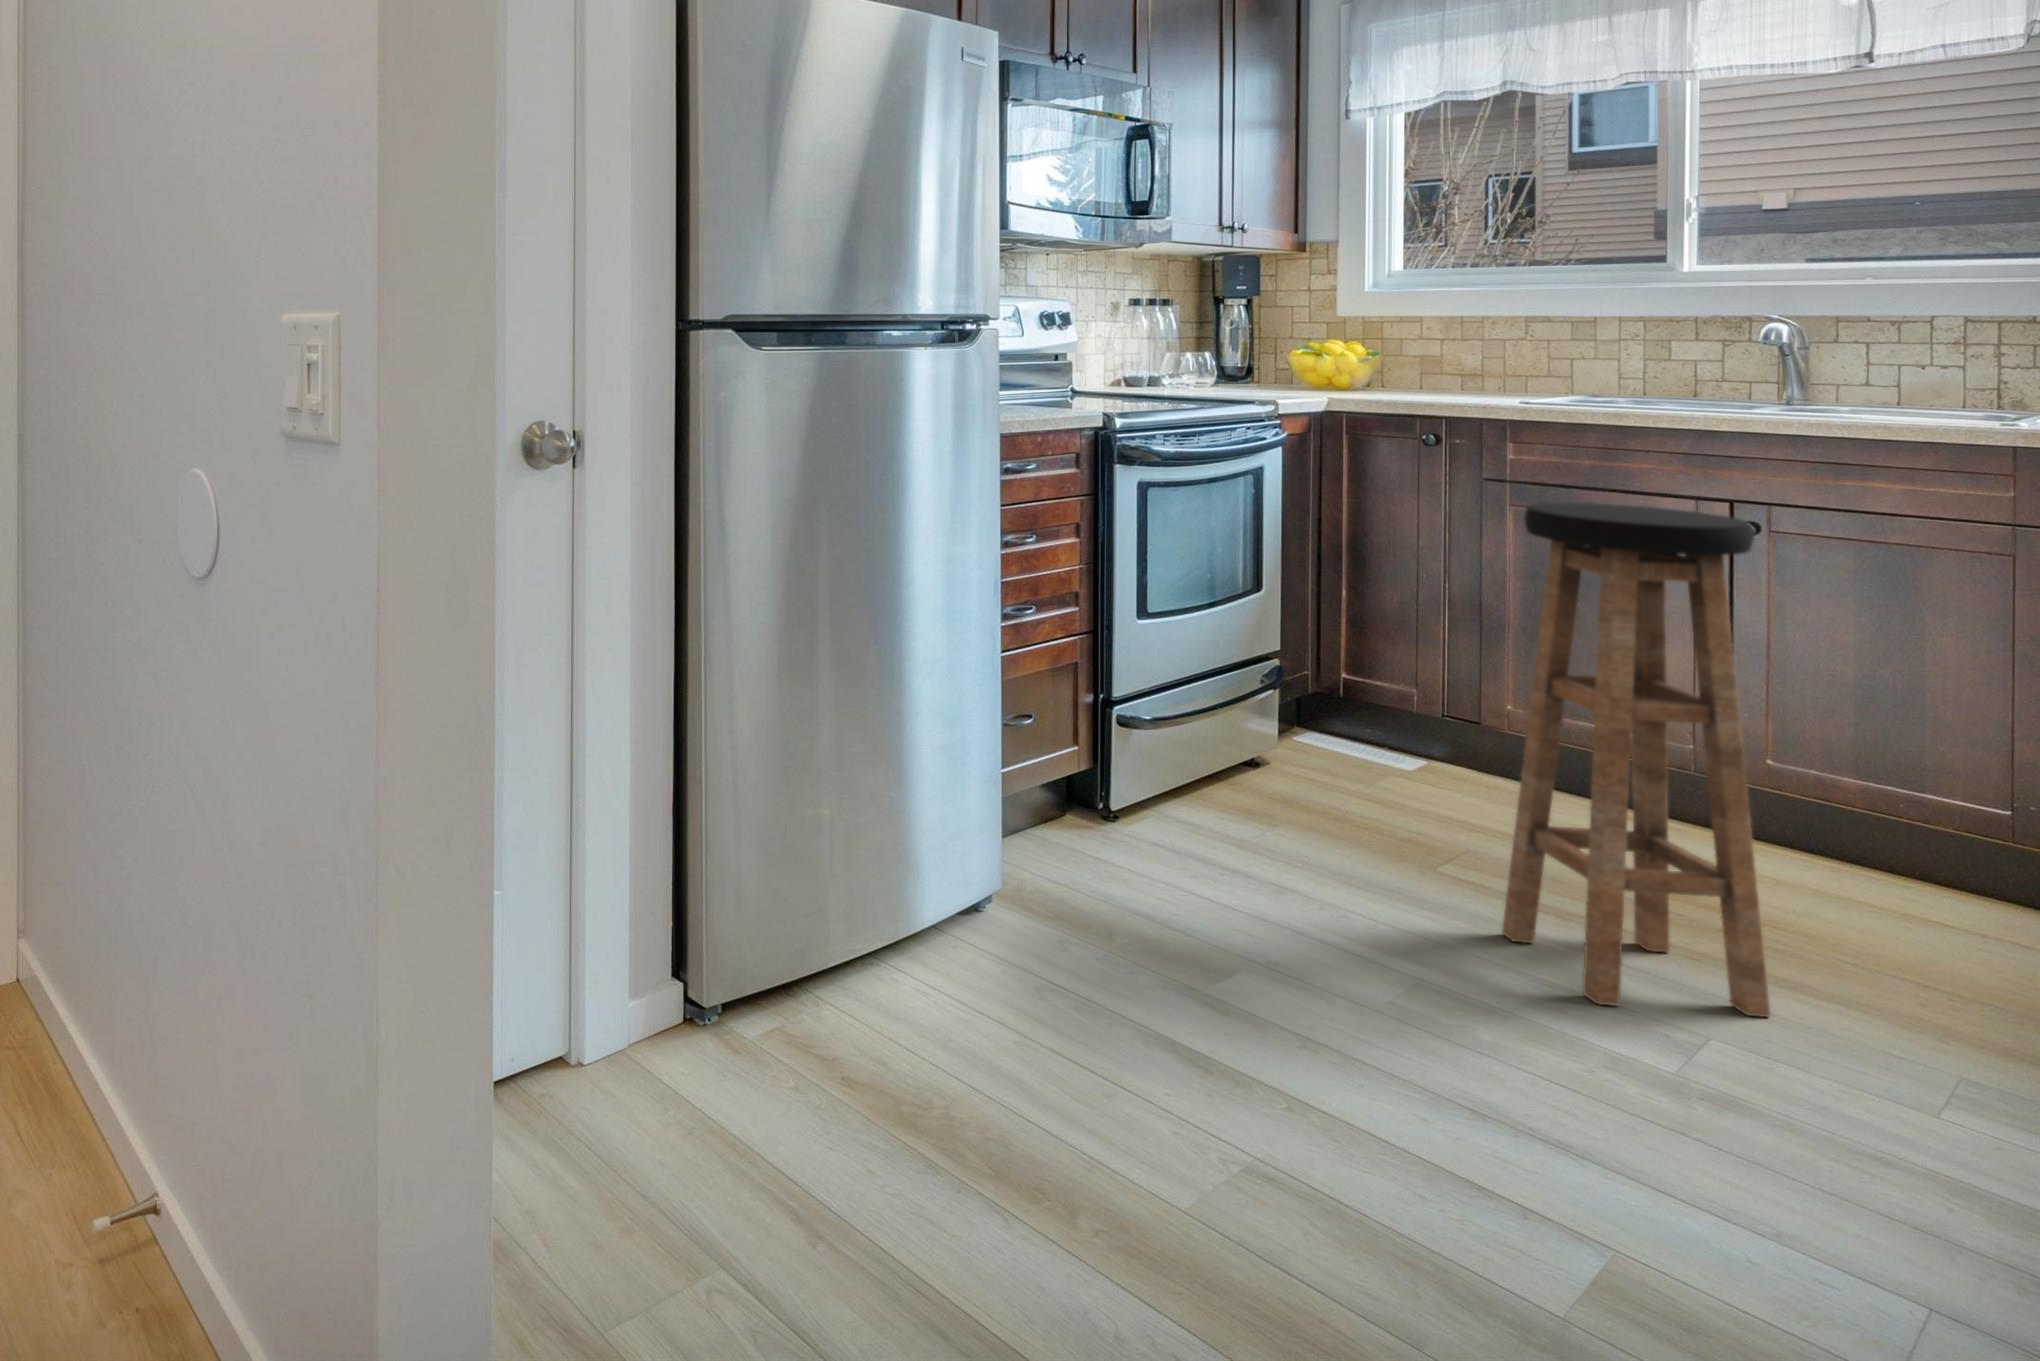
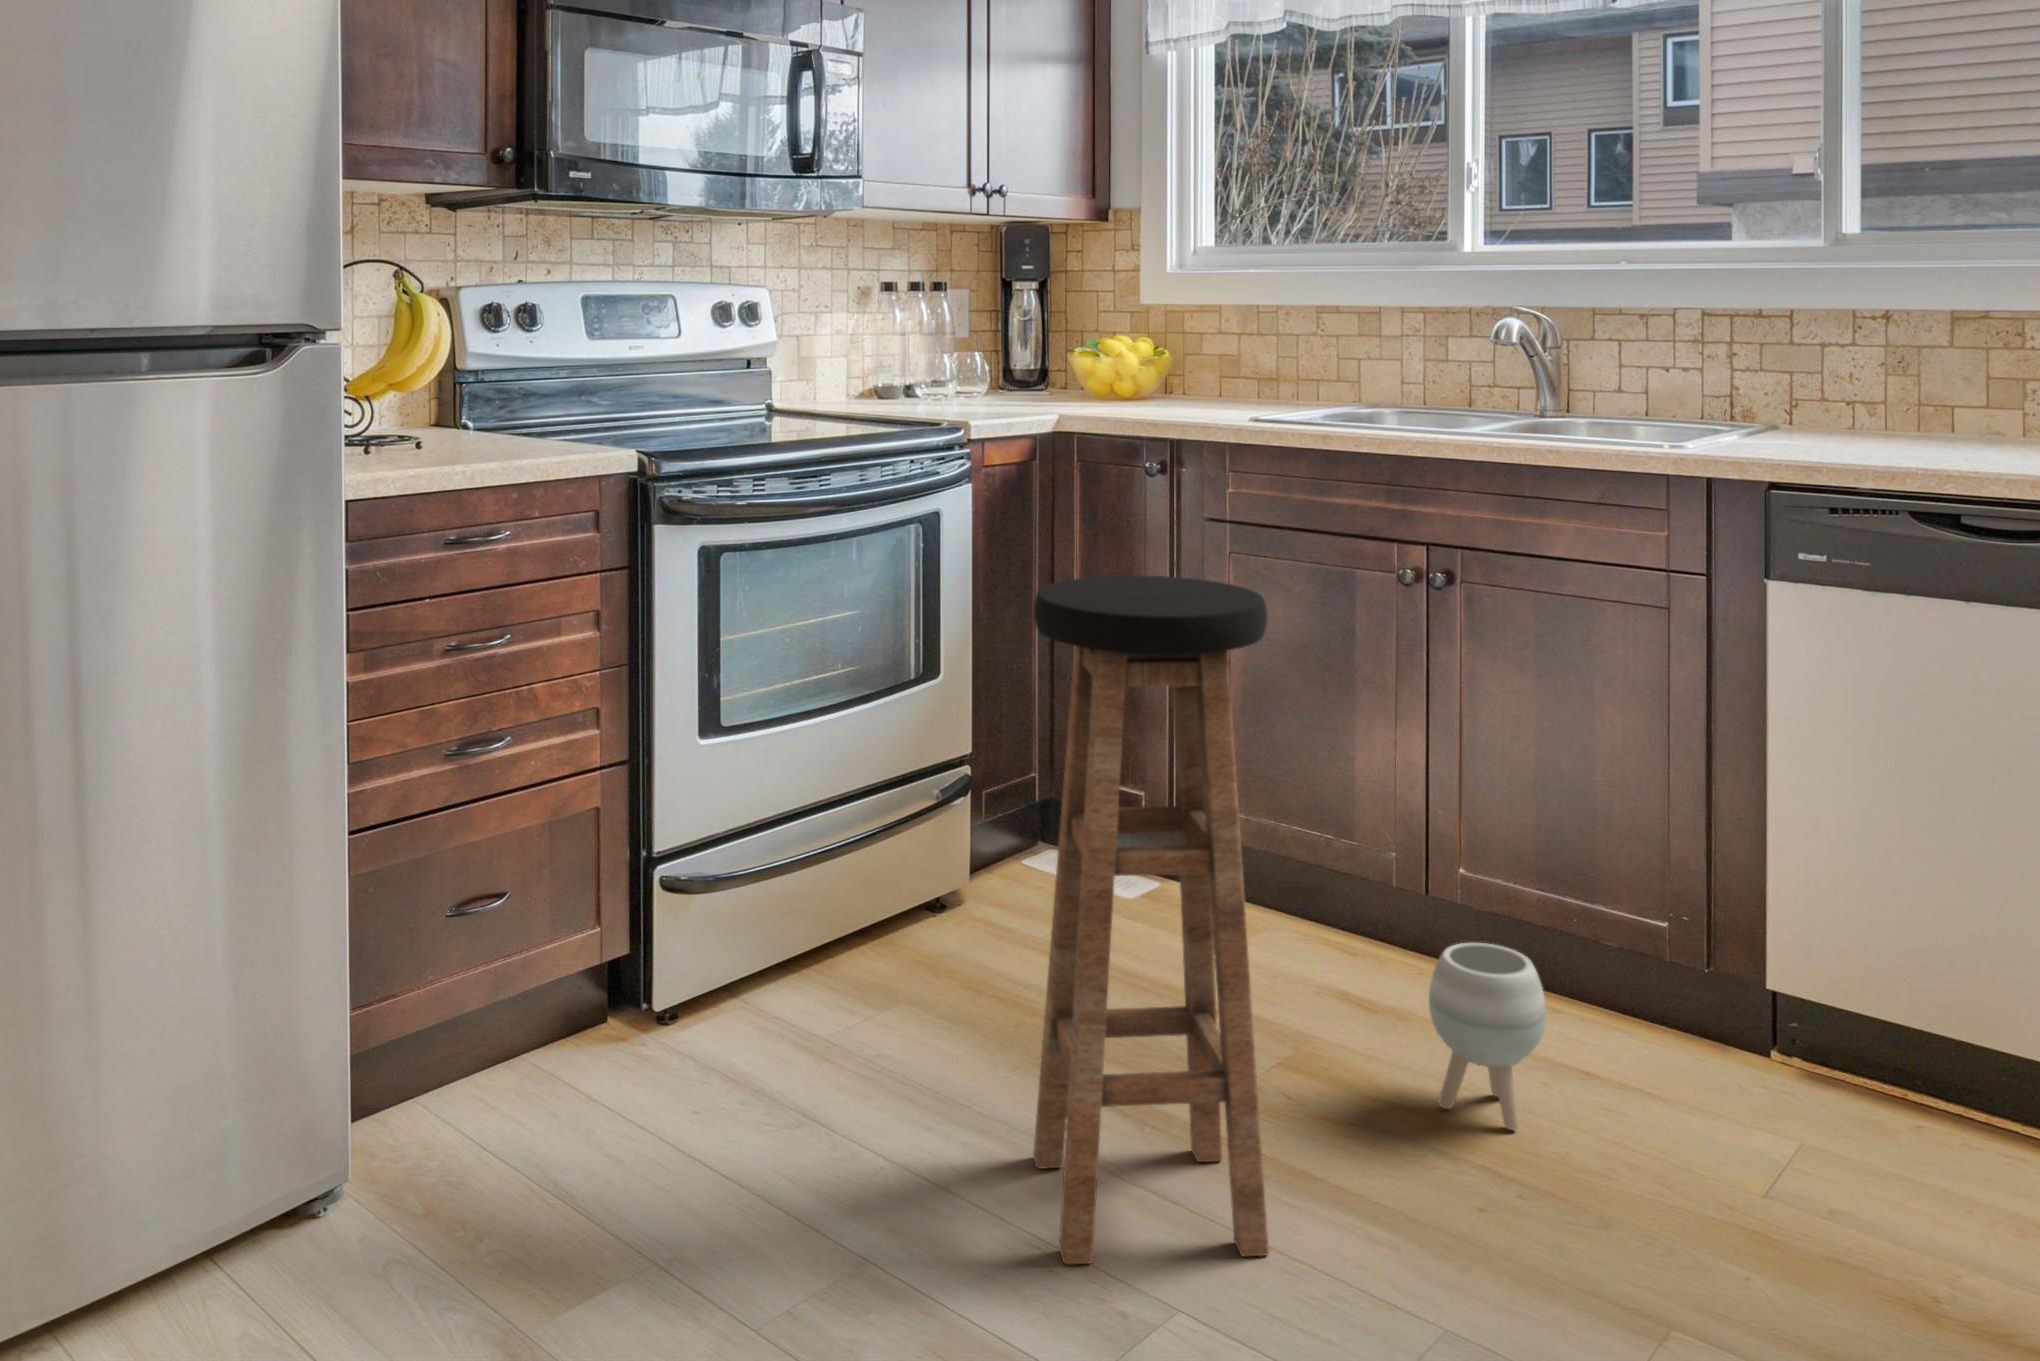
planter: none [1821,808,1950,958] -> present [1429,943,1546,1130]

